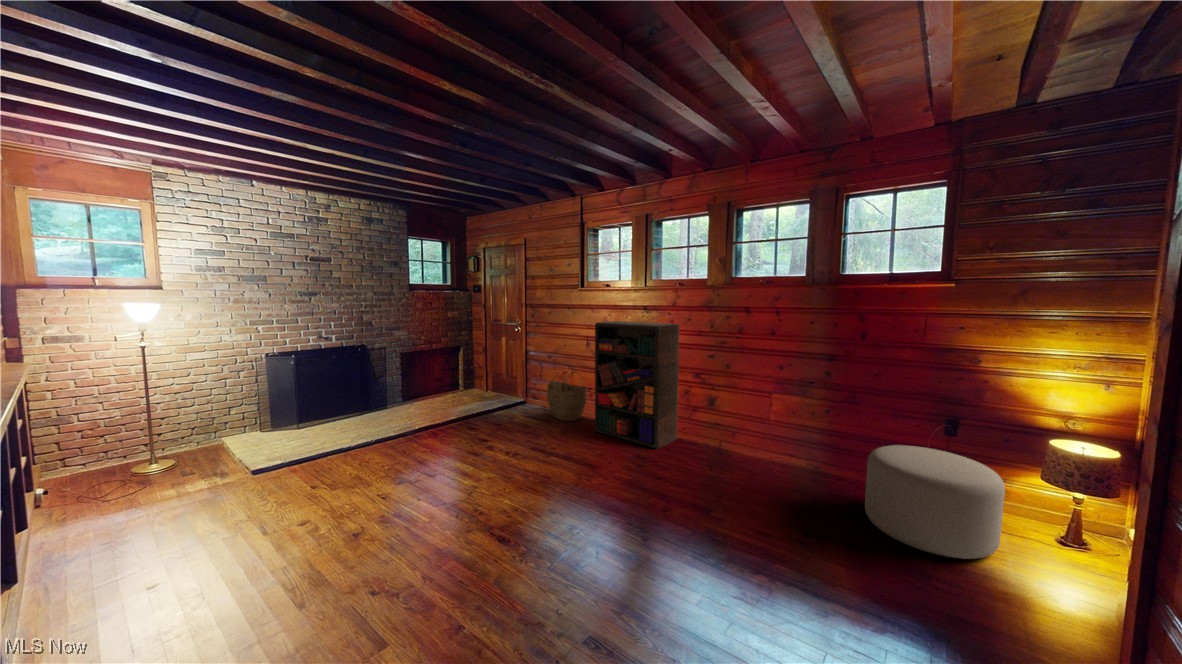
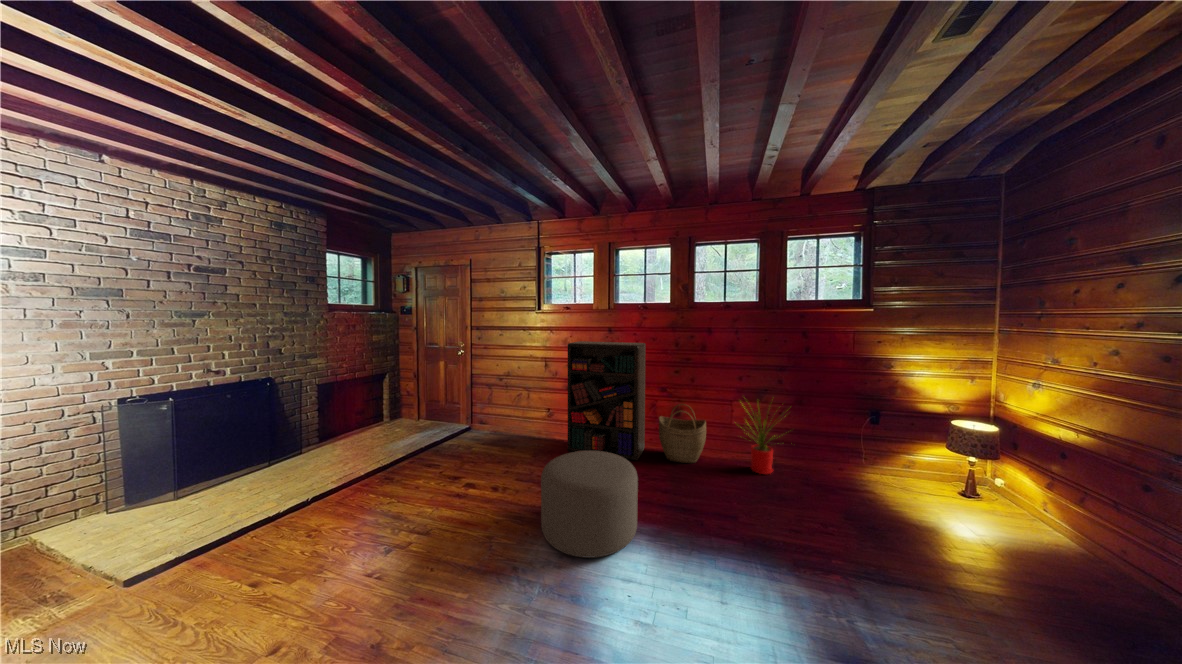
woven basket: present [547,374,587,421] -> present [659,404,706,463]
house plant: none [761,388,839,483] -> present [748,403,791,474]
ottoman: present [865,445,1005,559] -> present [541,451,638,558]

